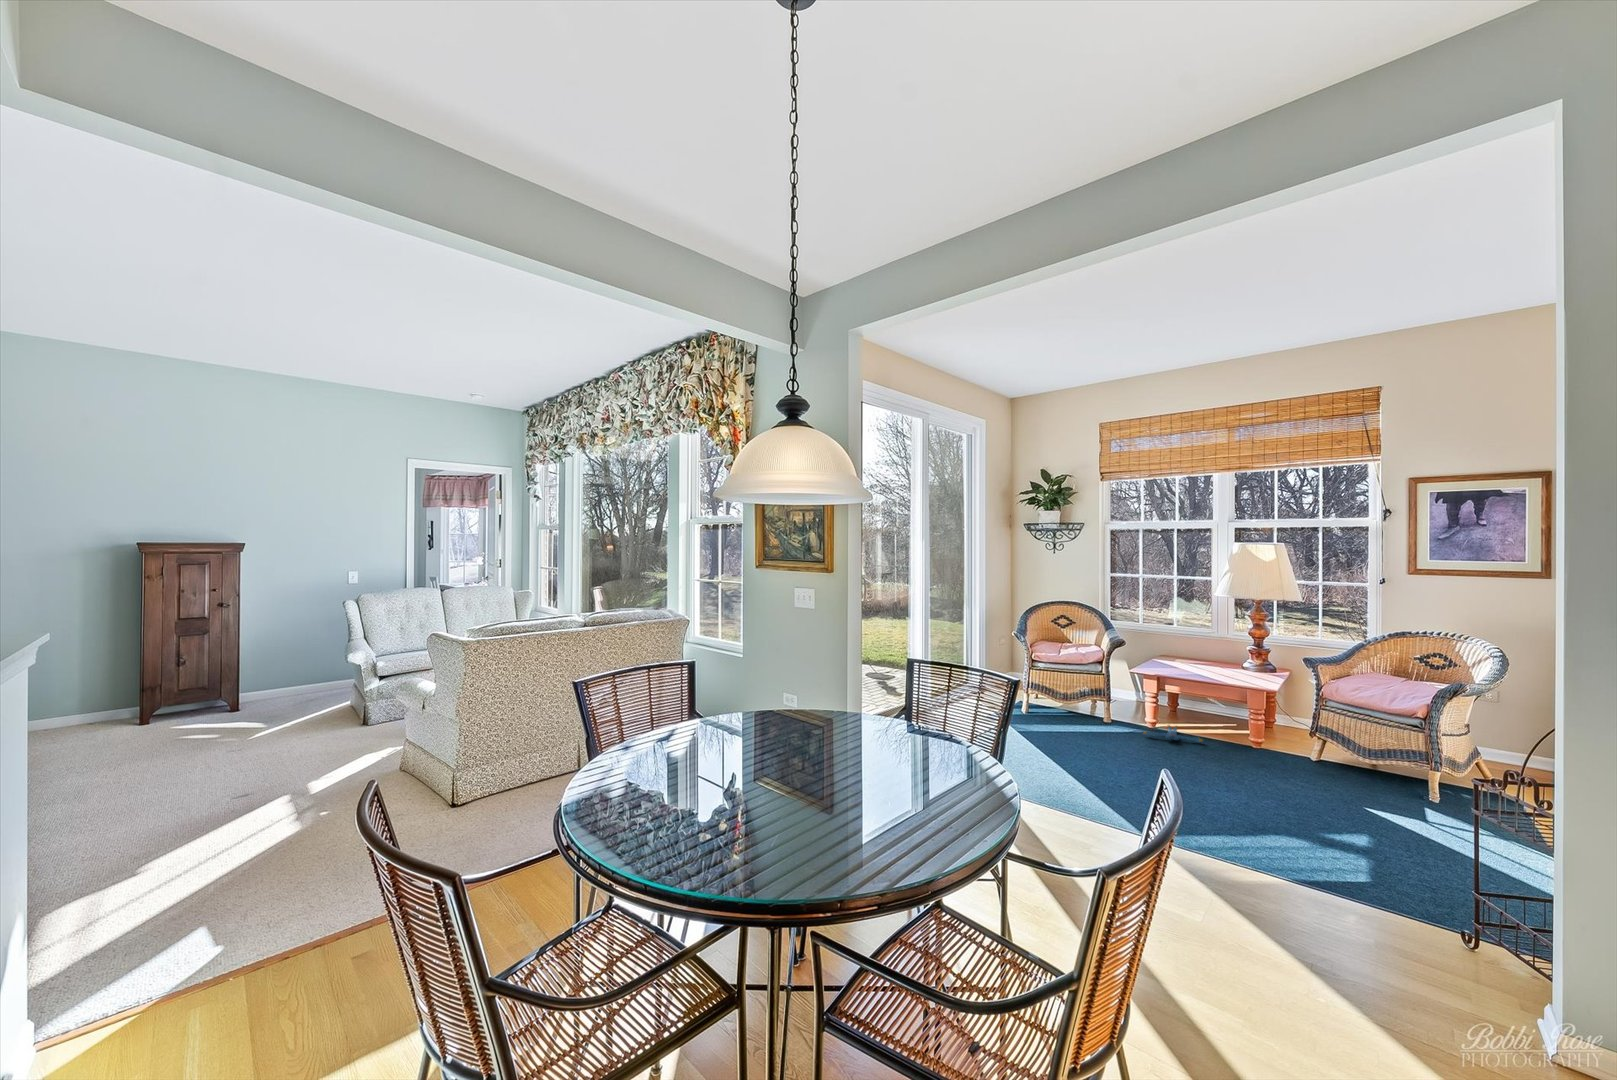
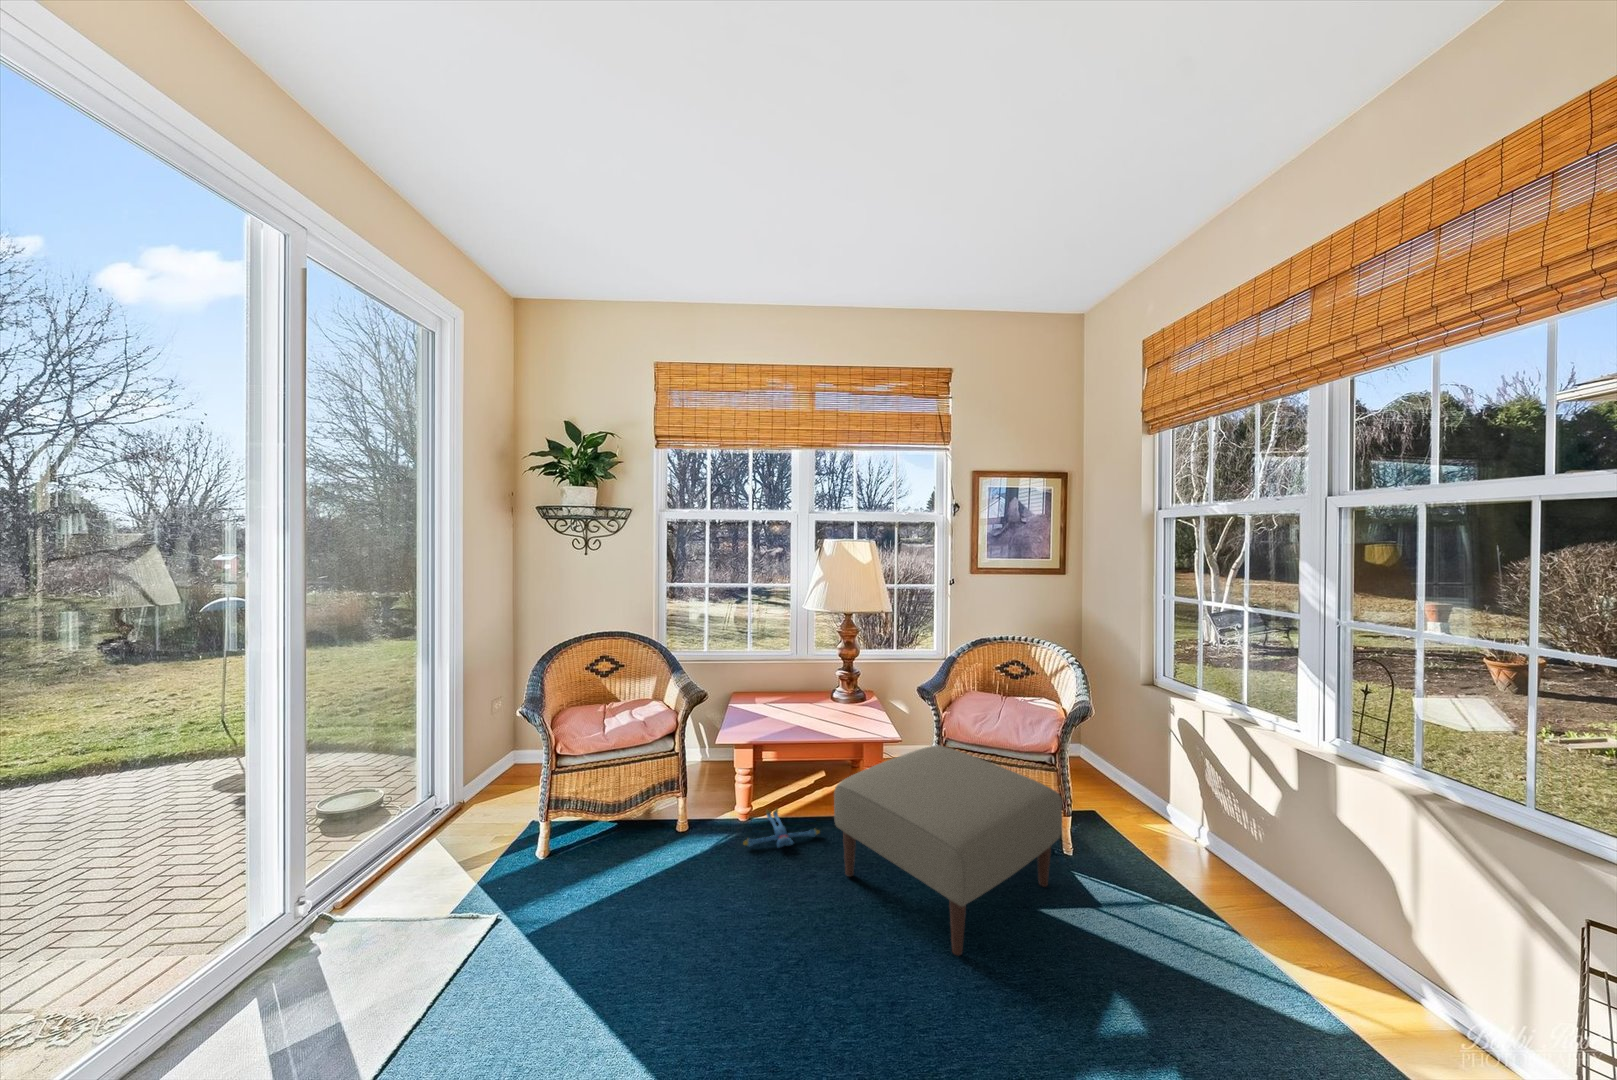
ottoman: none [1199,695,1387,796] -> present [834,746,1062,955]

